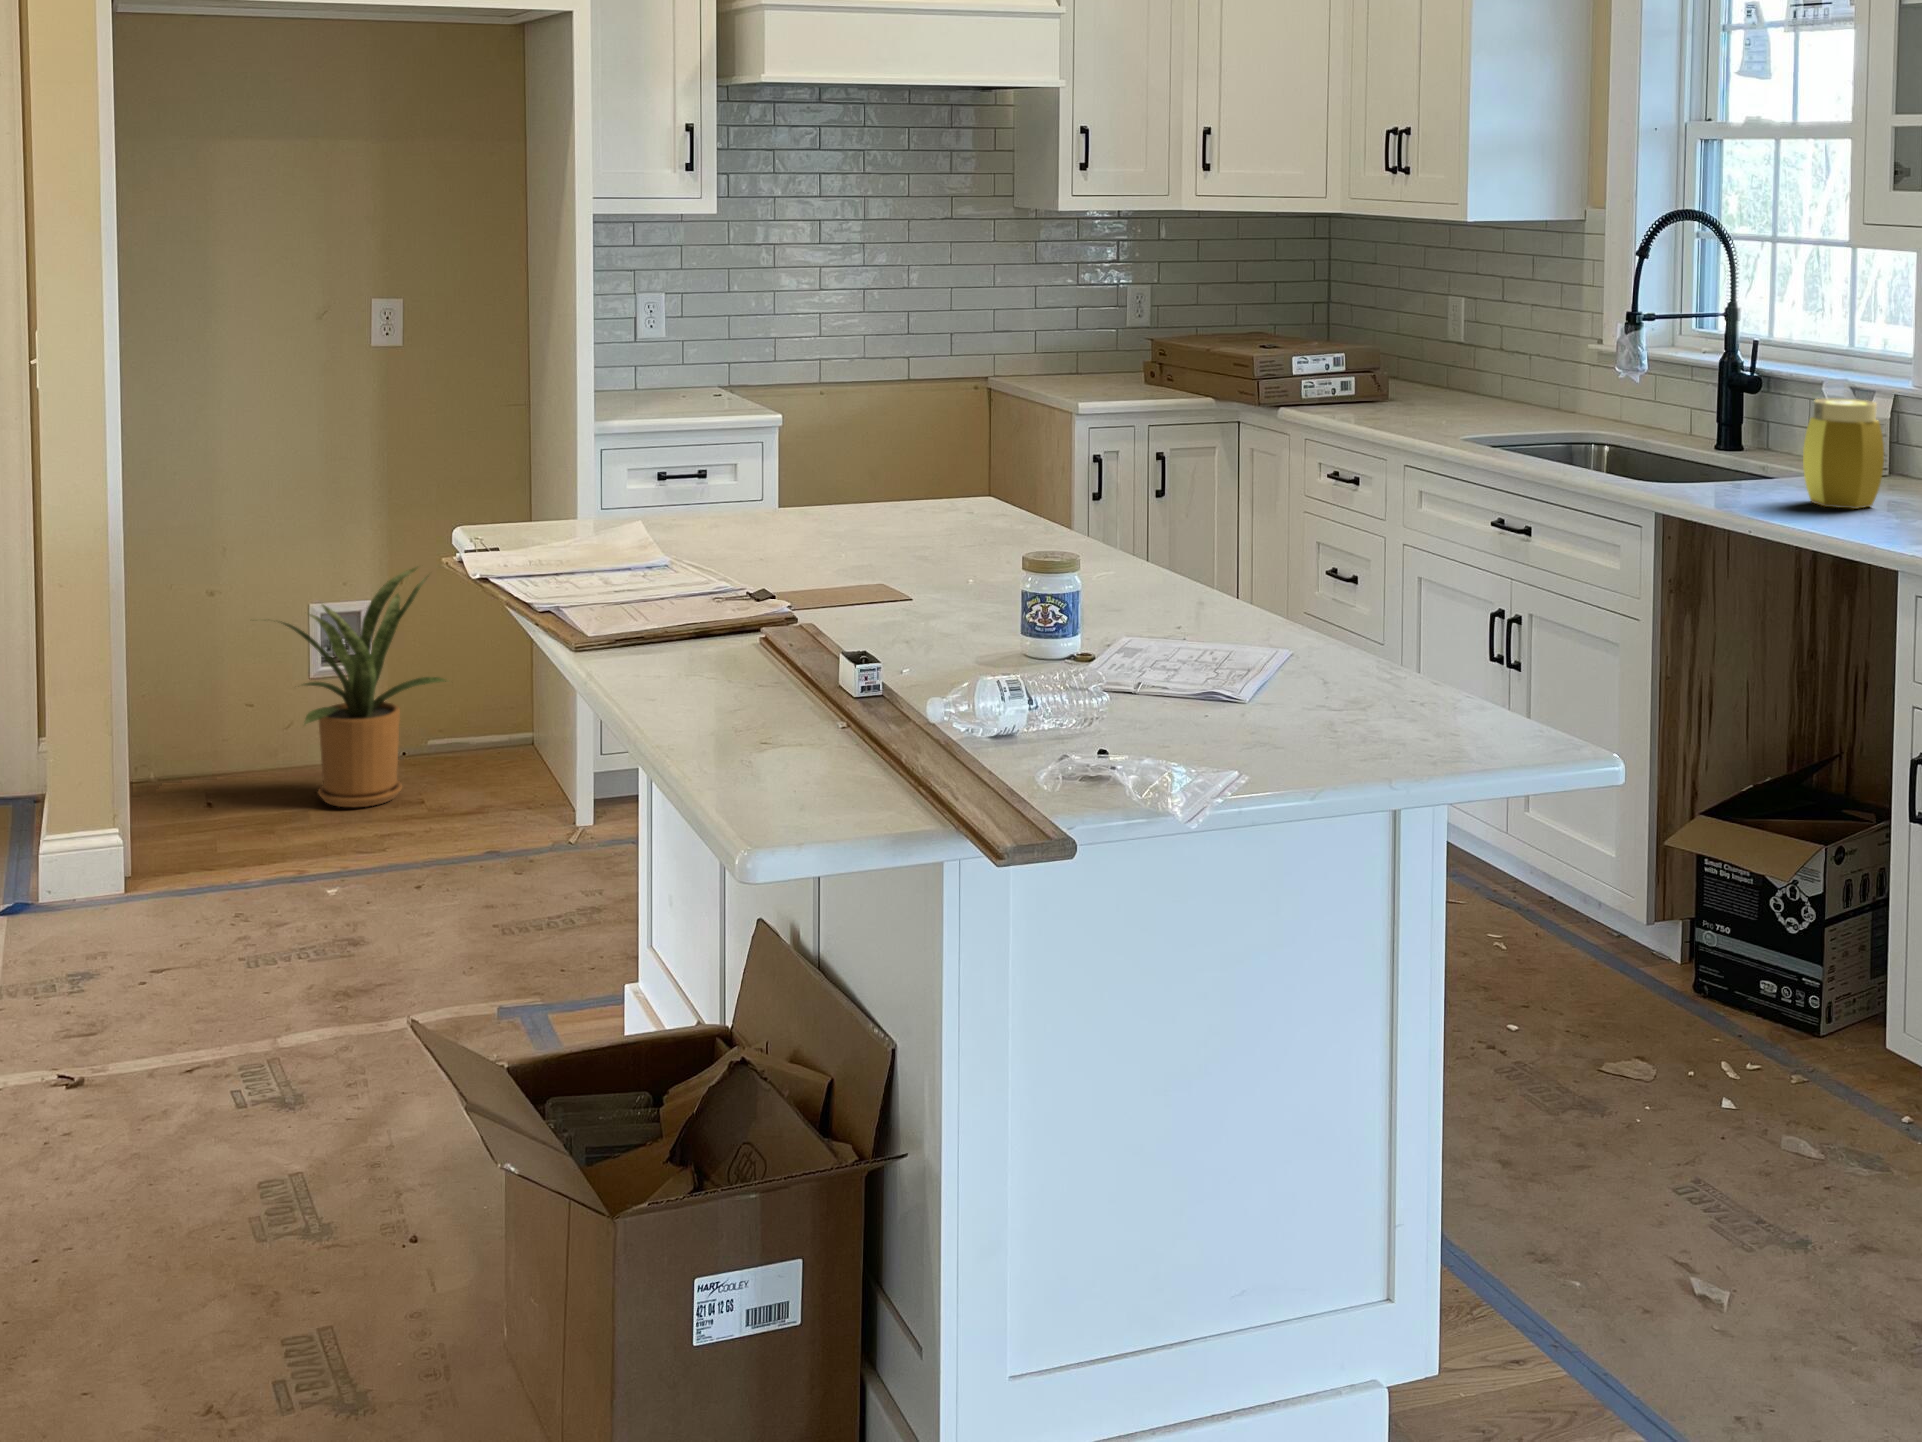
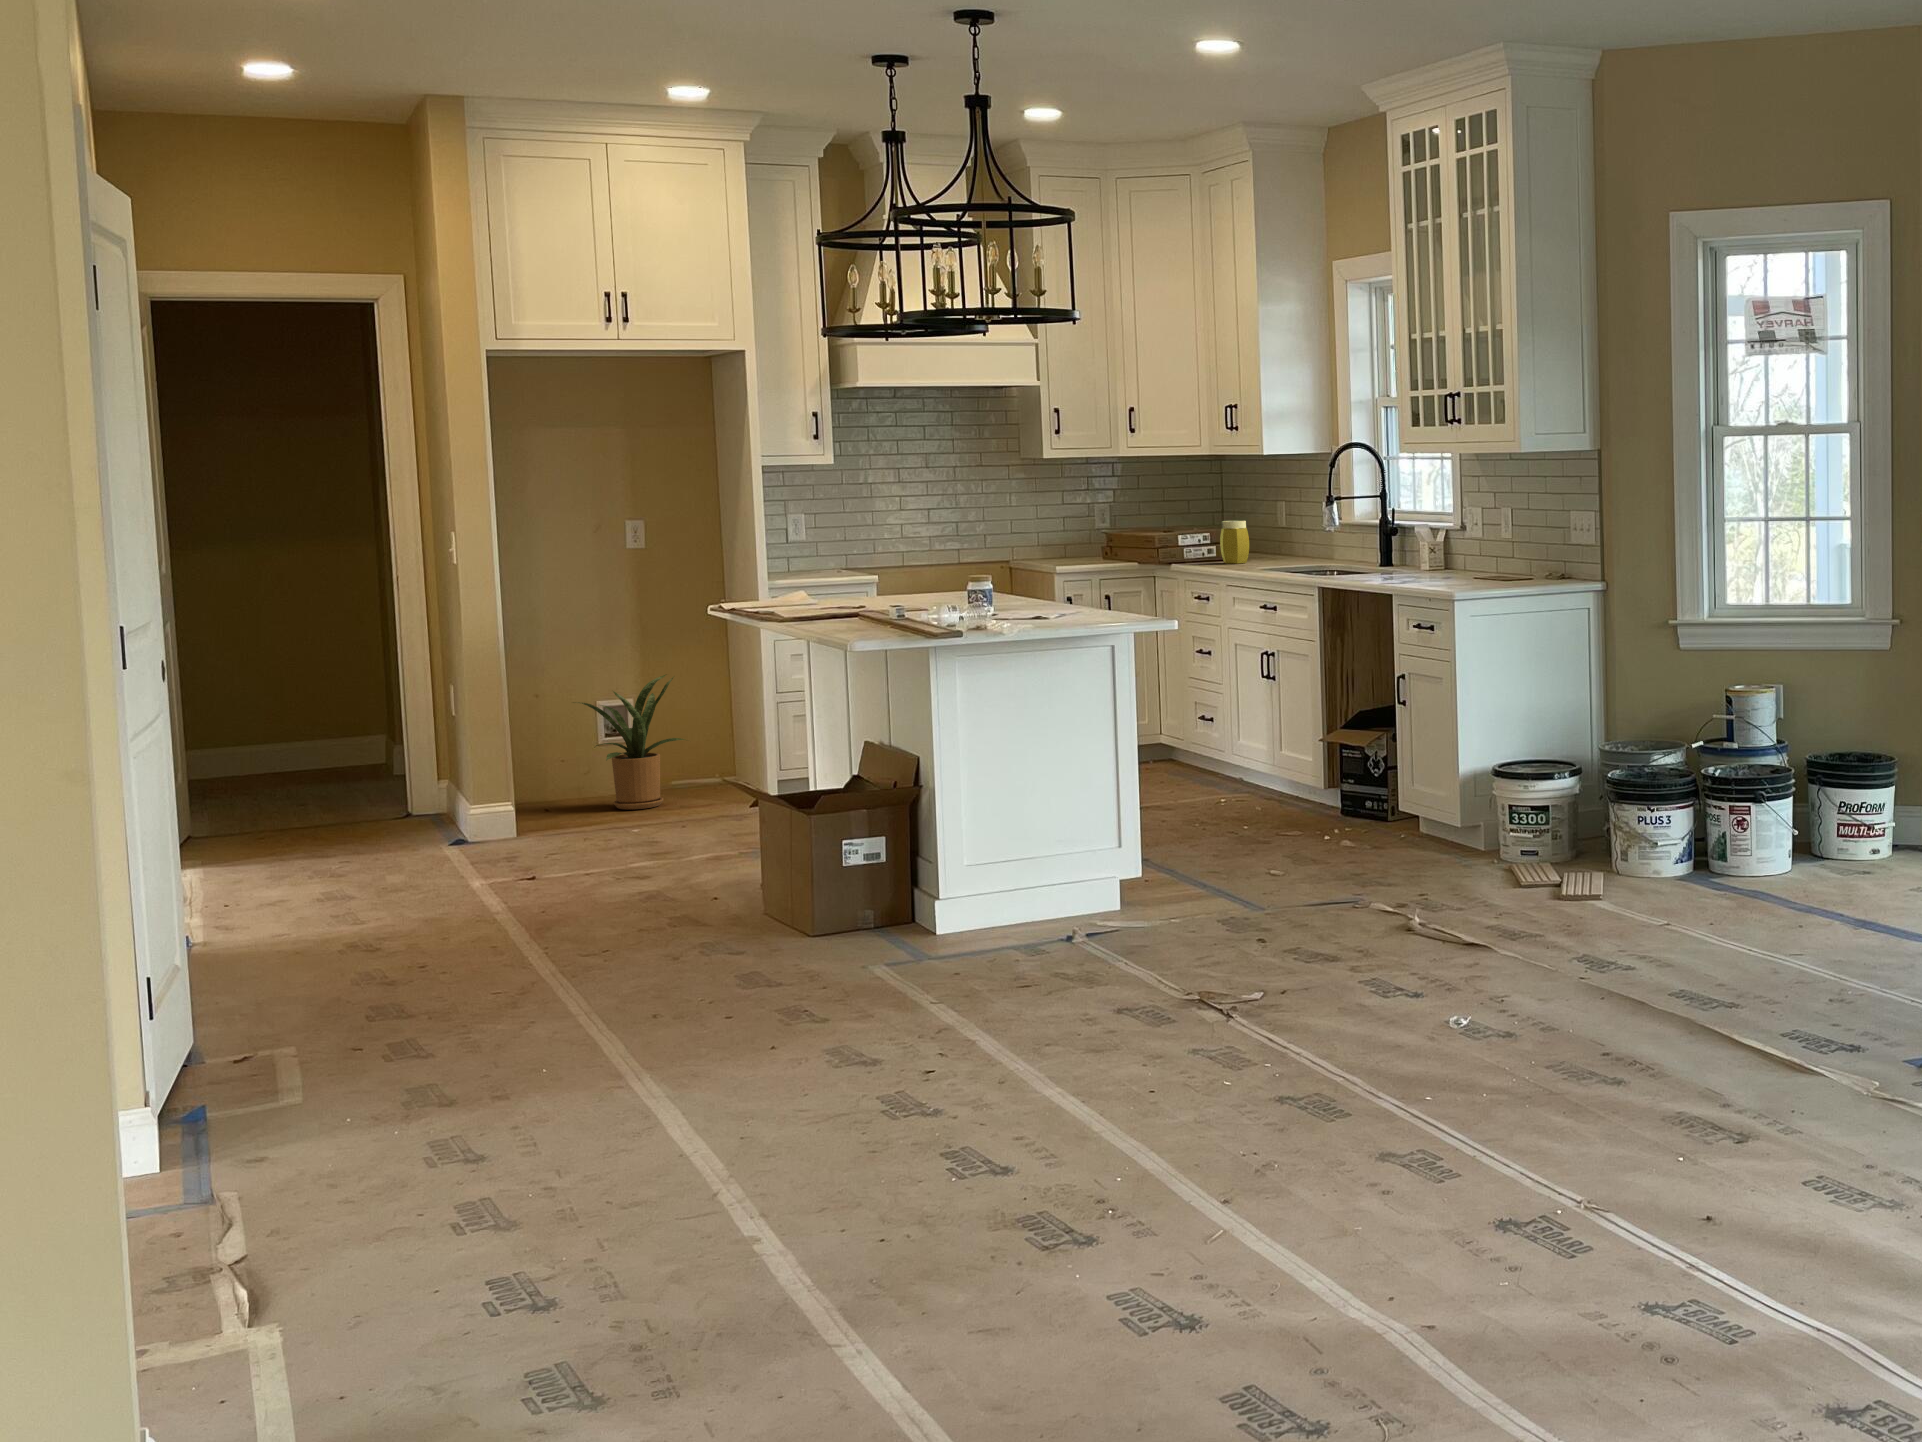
jar: present [1803,399,1884,509] -> present [1220,521,1249,564]

